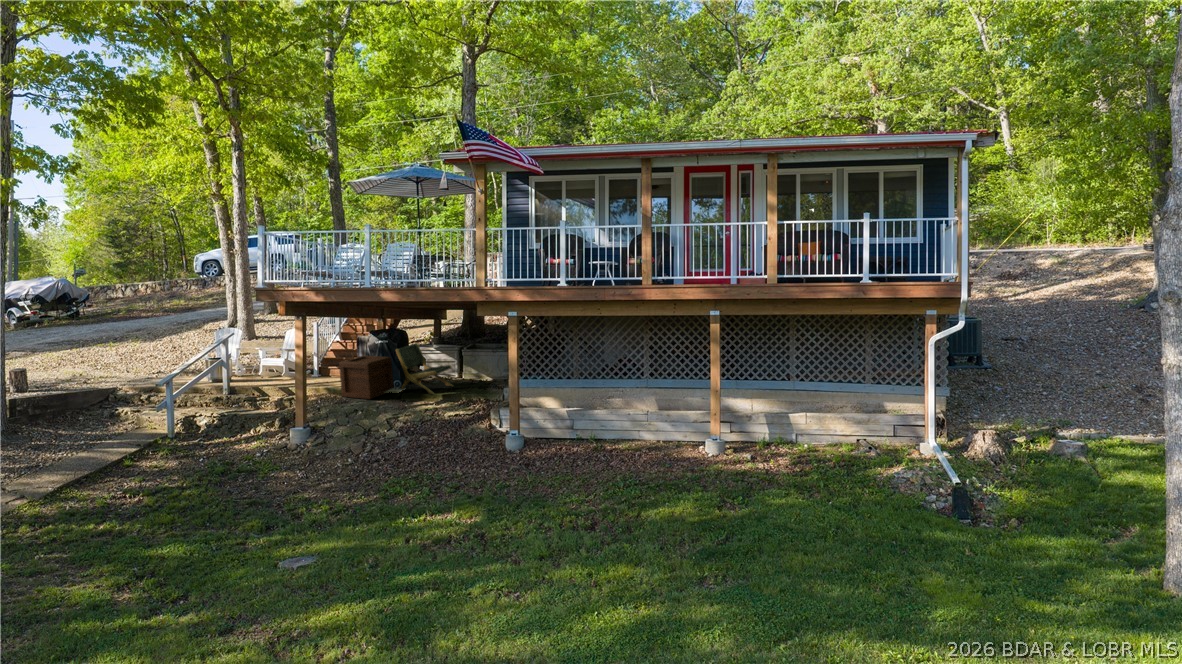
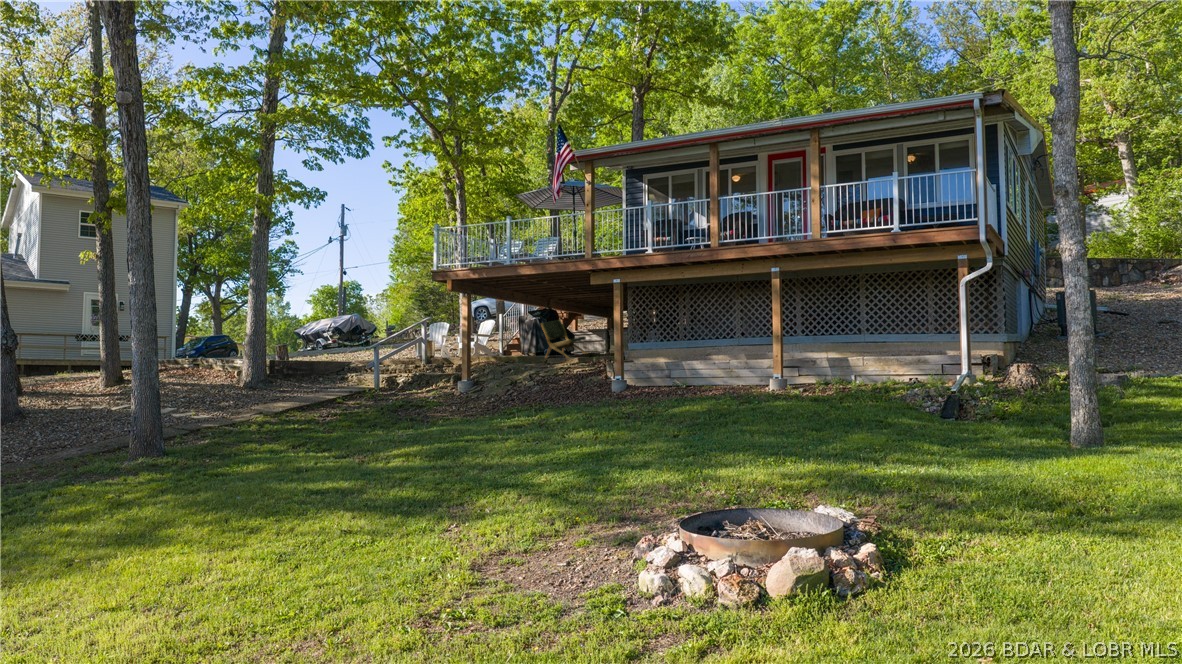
wooden crate: present [339,356,394,399] -> none [498,330,541,363]

